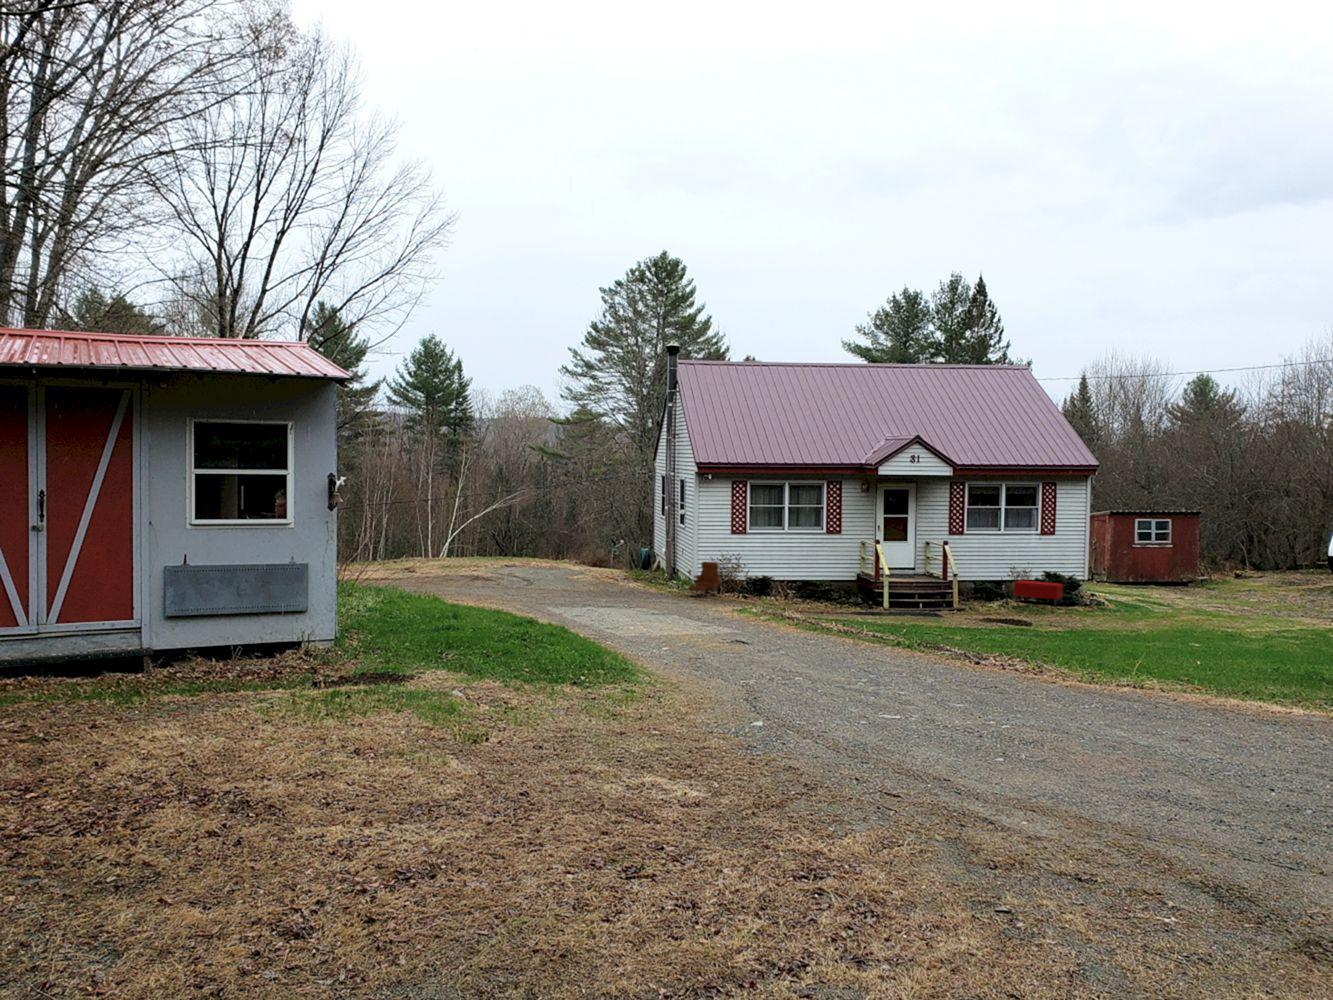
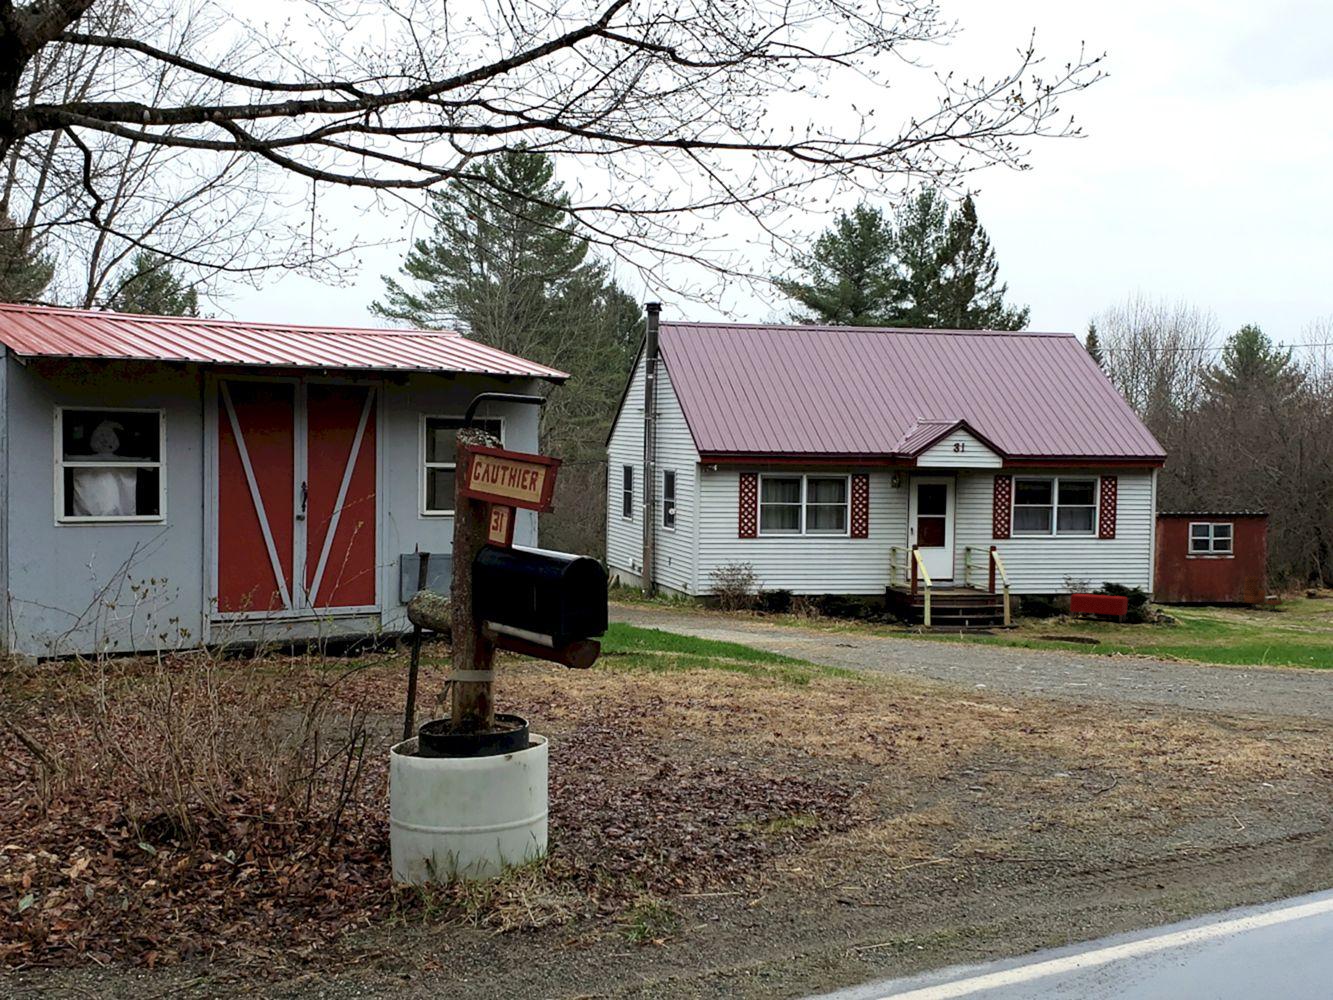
lounge chair: present [689,562,721,598] -> present [1243,576,1282,612]

